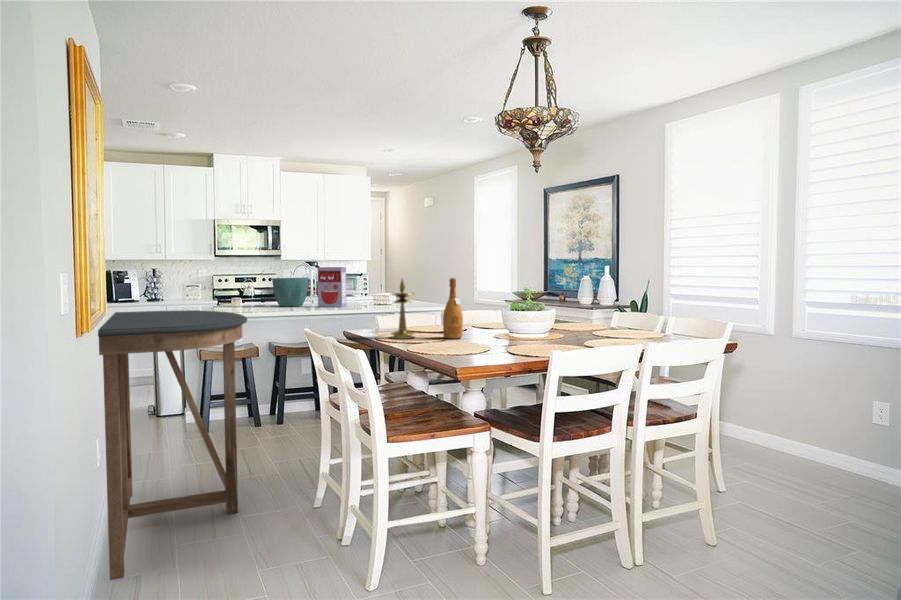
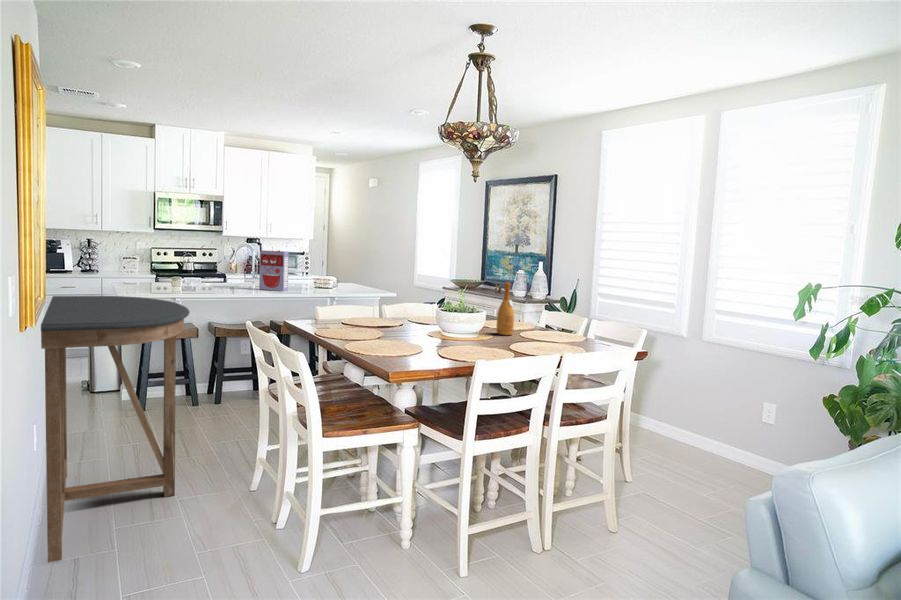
flower pot: present [272,278,308,307] -> none [213,258,250,287]
wine bottle: present [443,278,463,339] -> present [496,282,514,335]
candlestick: present [391,279,414,339] -> none [330,276,355,335]

